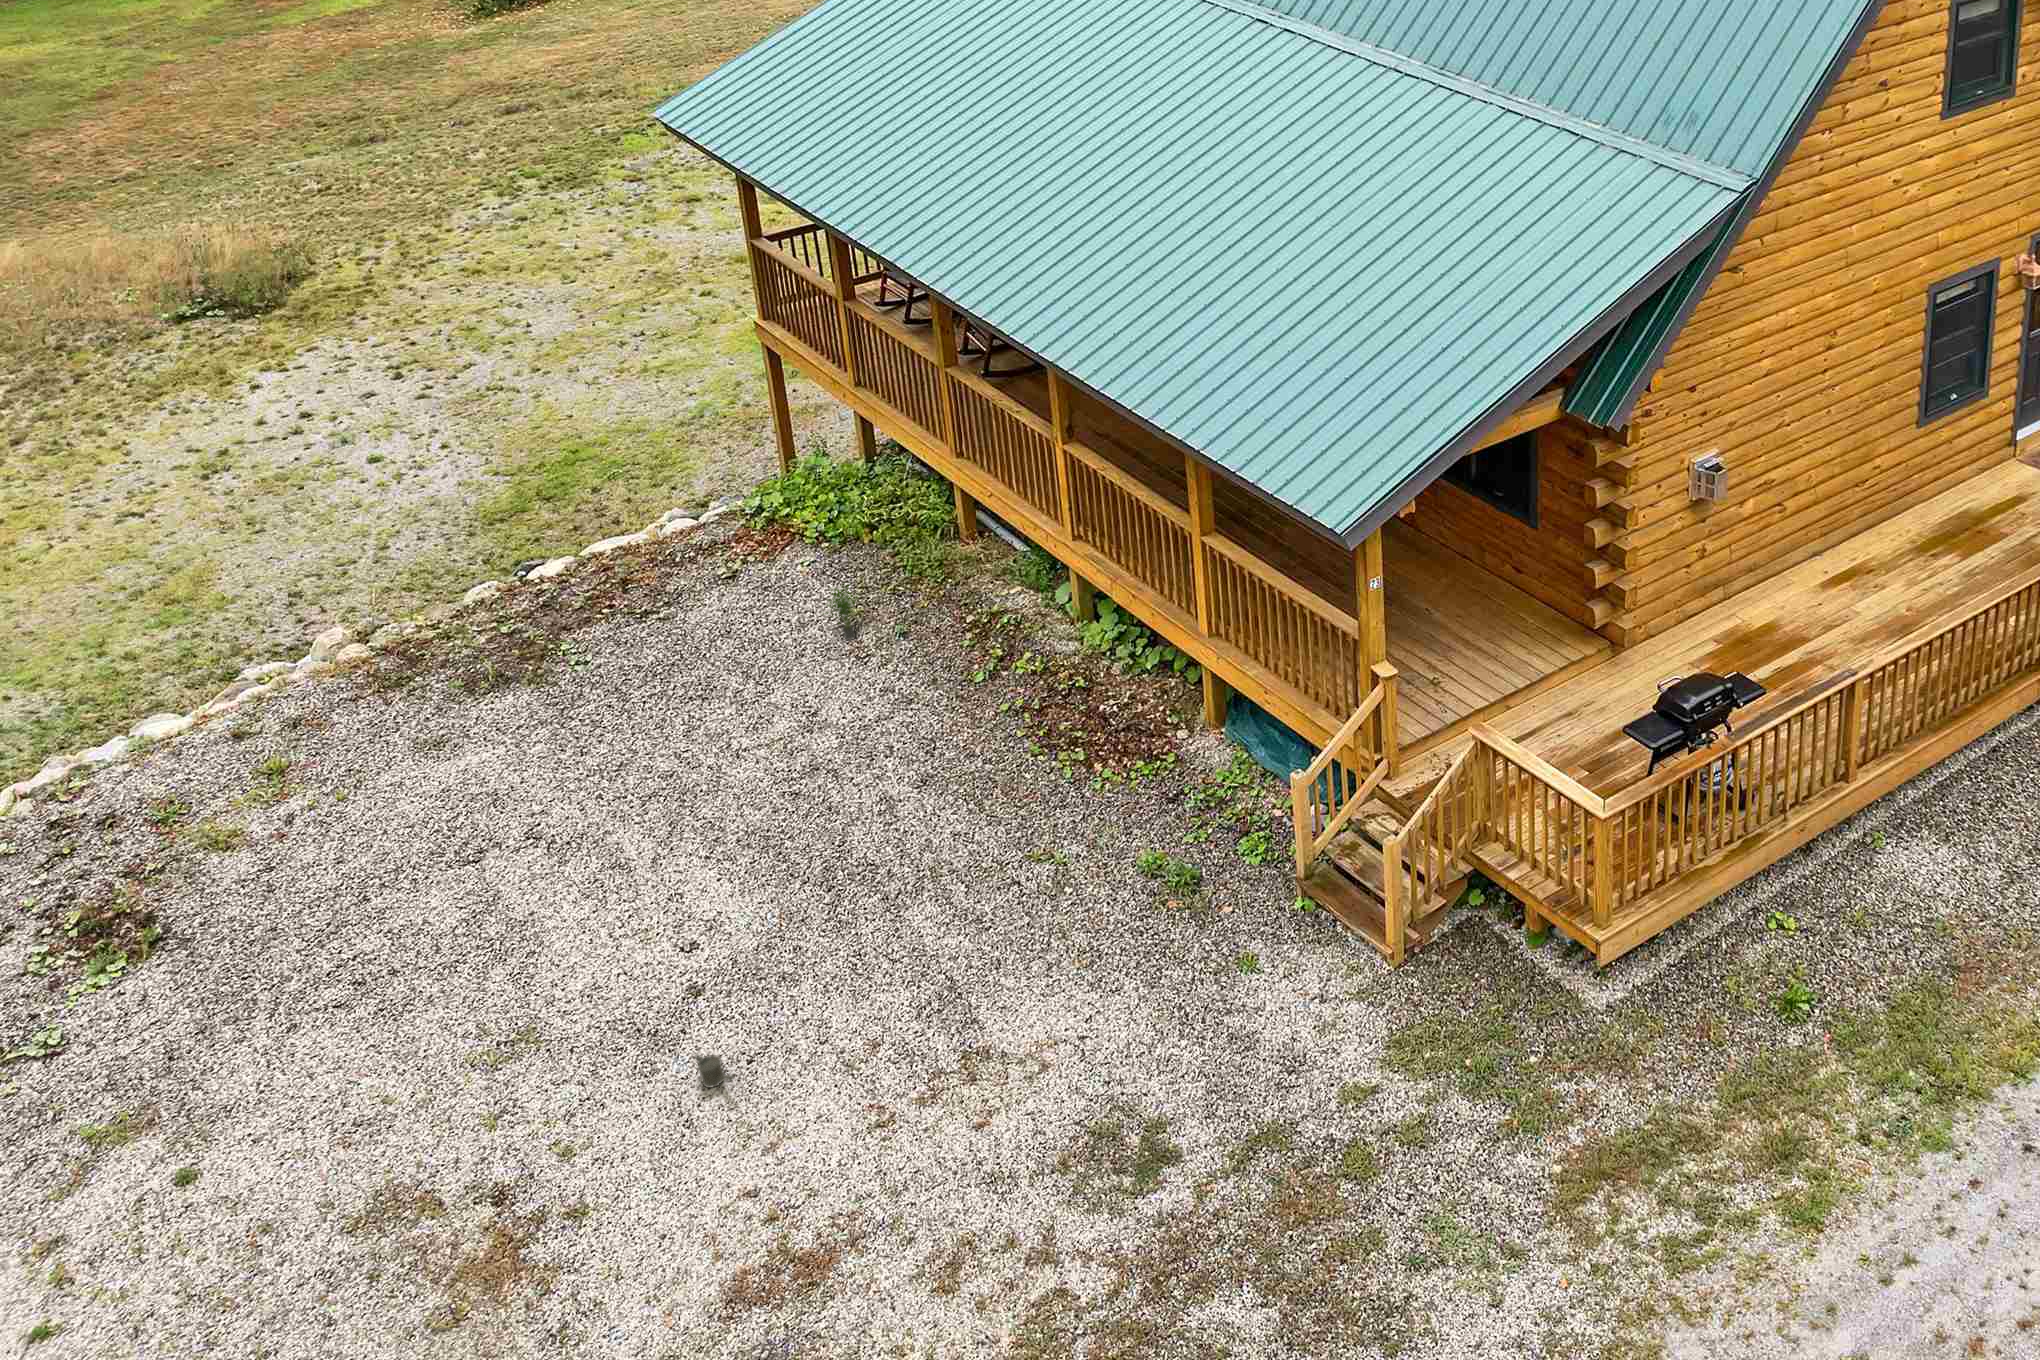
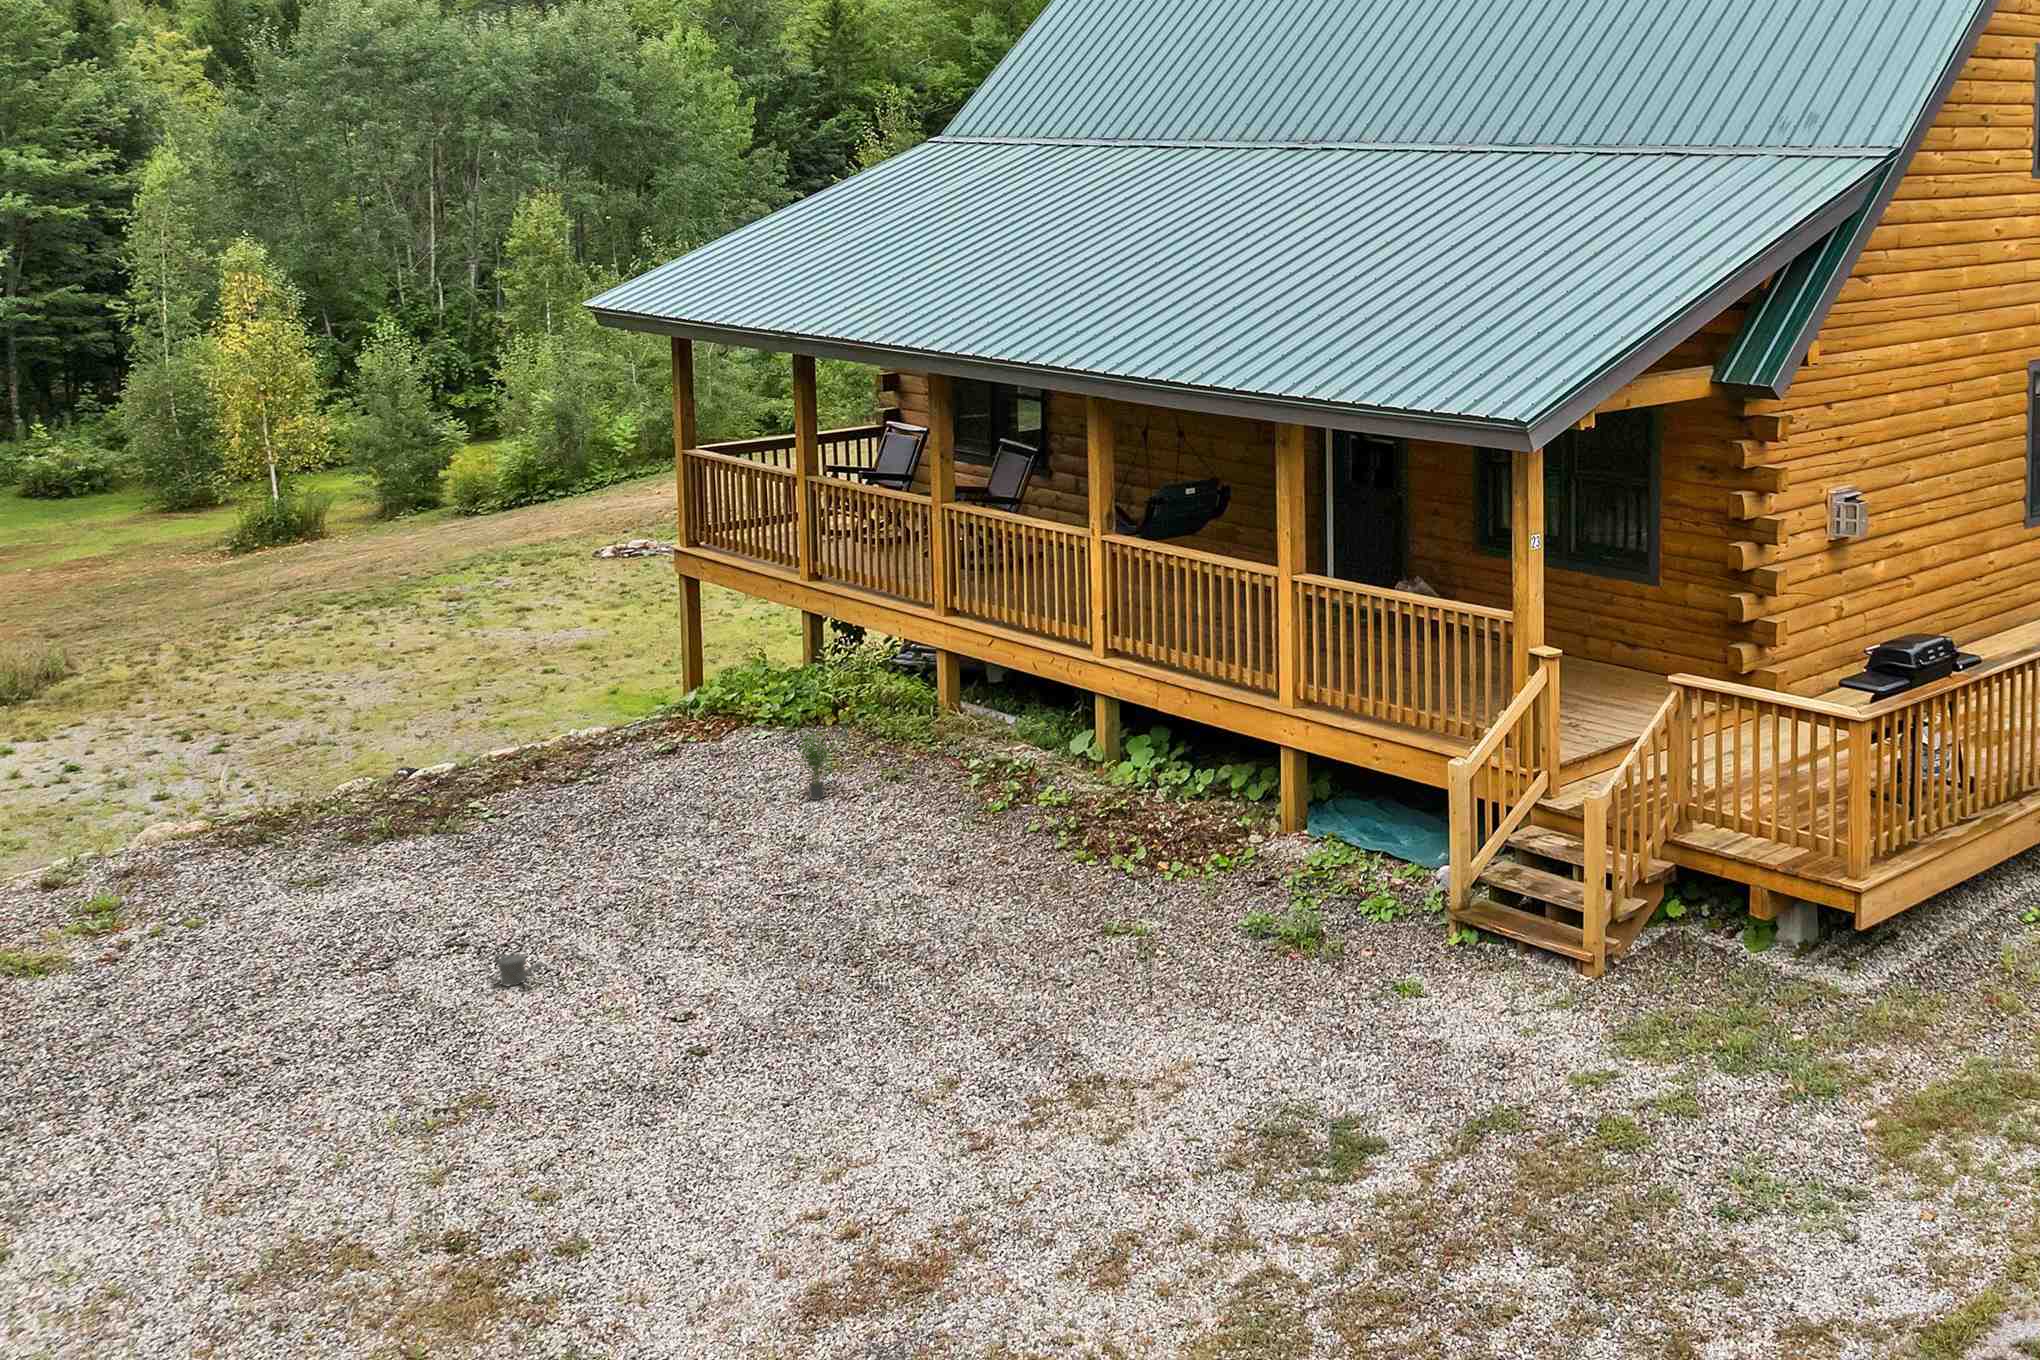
watering can: present [695,1054,734,1088] -> present [495,954,541,986]

